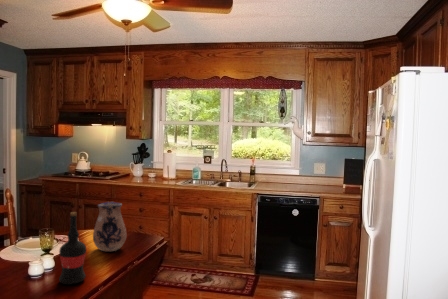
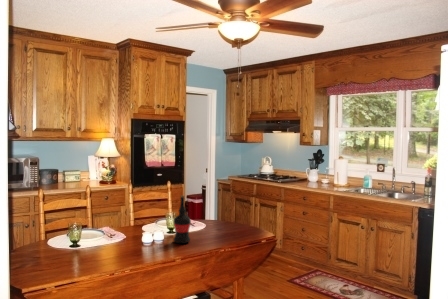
ceramic pitcher: present [93,202,127,252] -> none [214,195,238,232]

